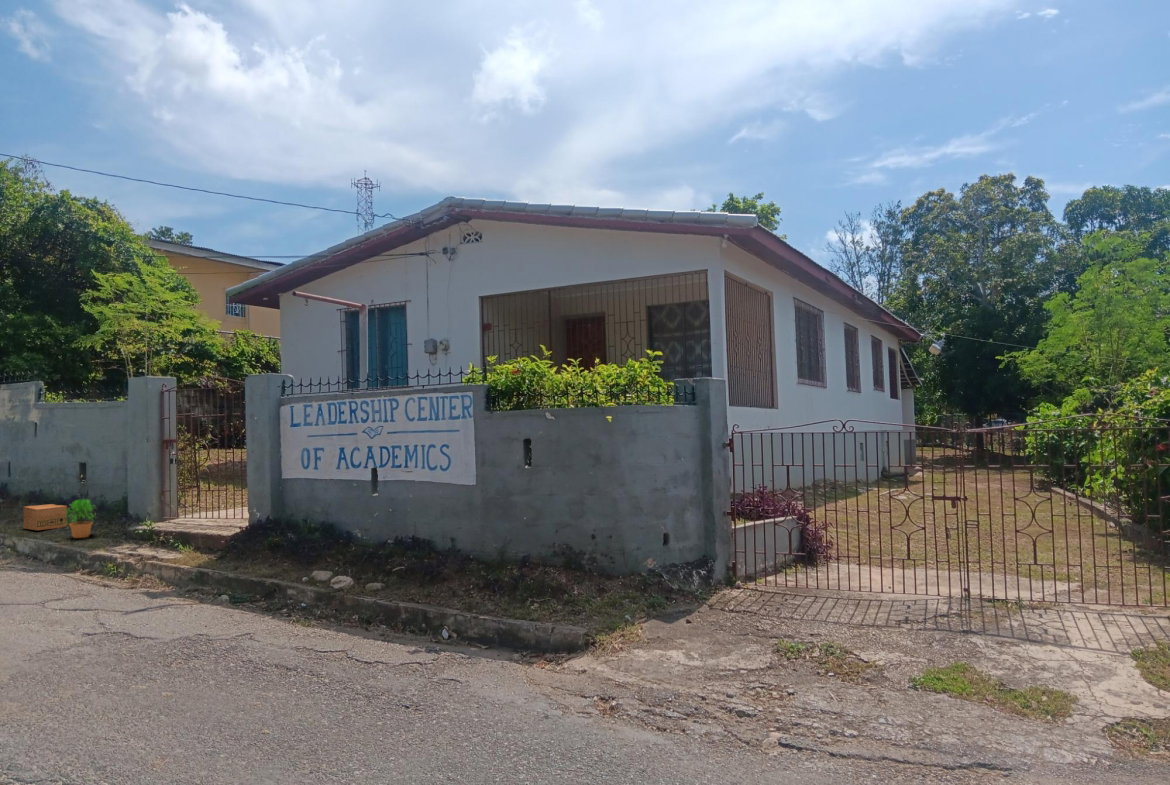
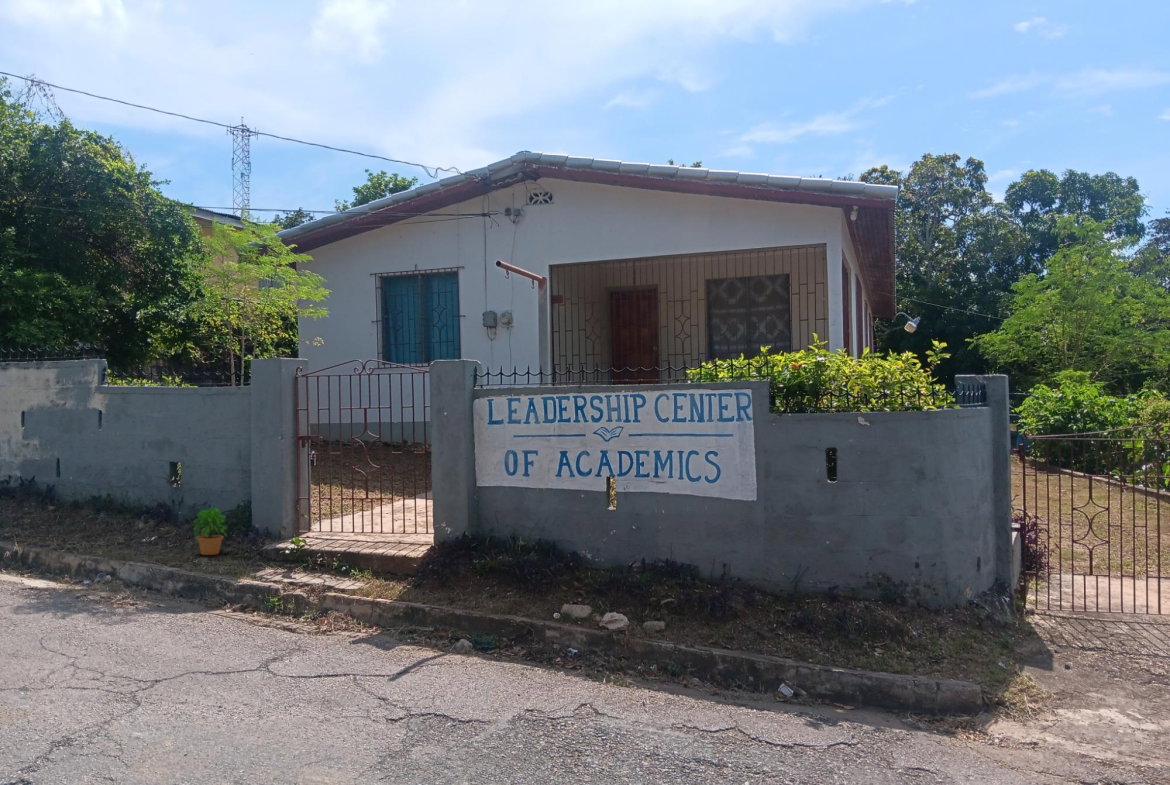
cardboard box: present [23,504,67,530] -> none [124,513,176,545]

